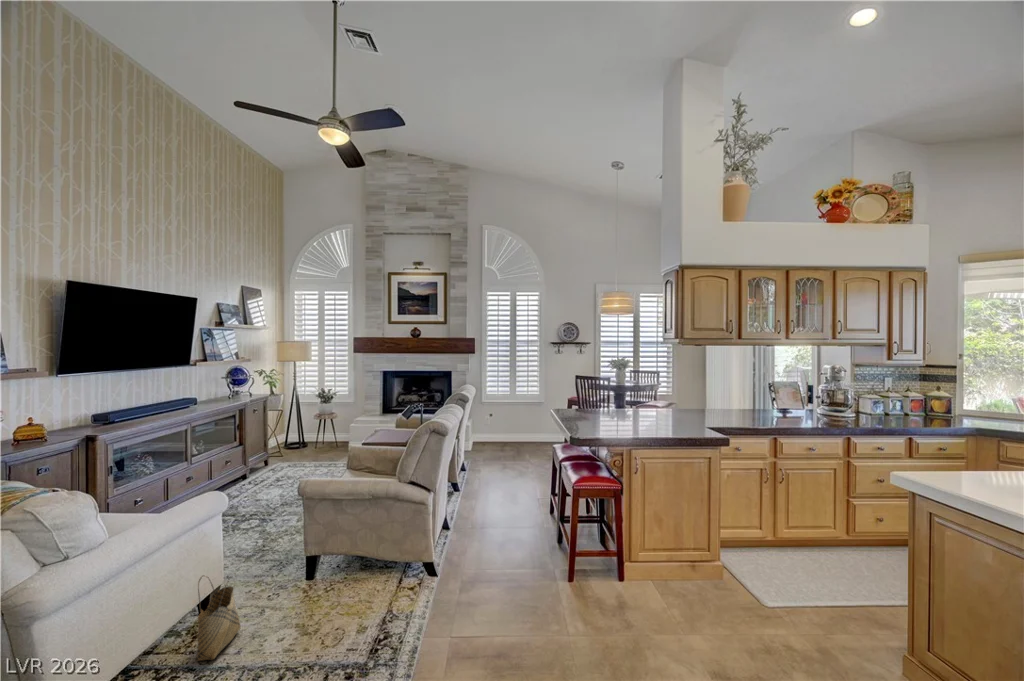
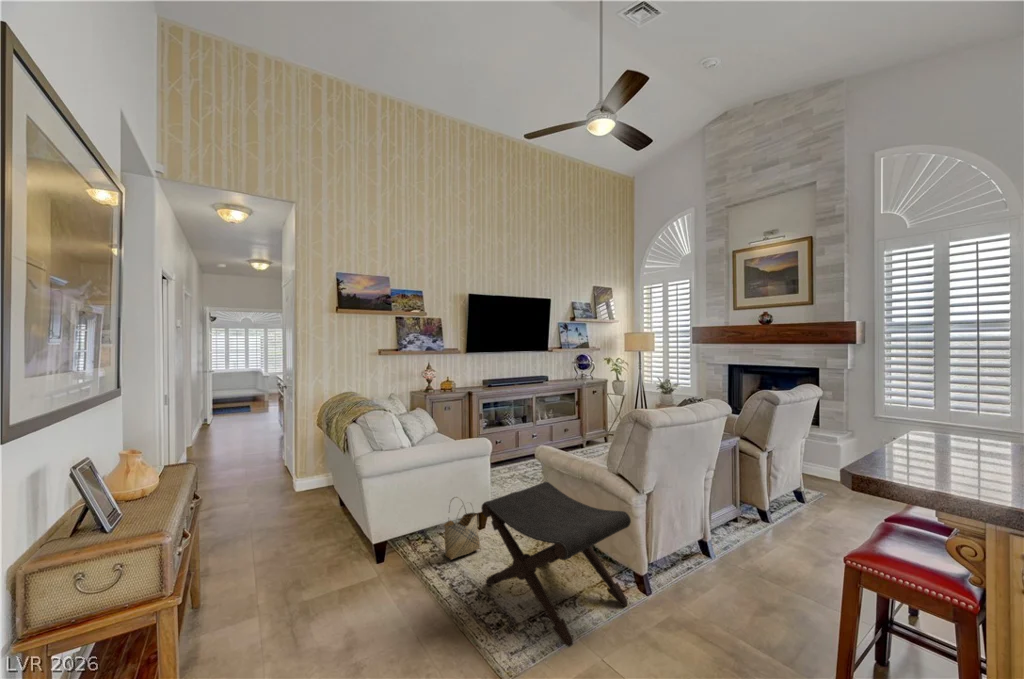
footstool: none [289,513,437,654] -> present [482,482,631,647]

